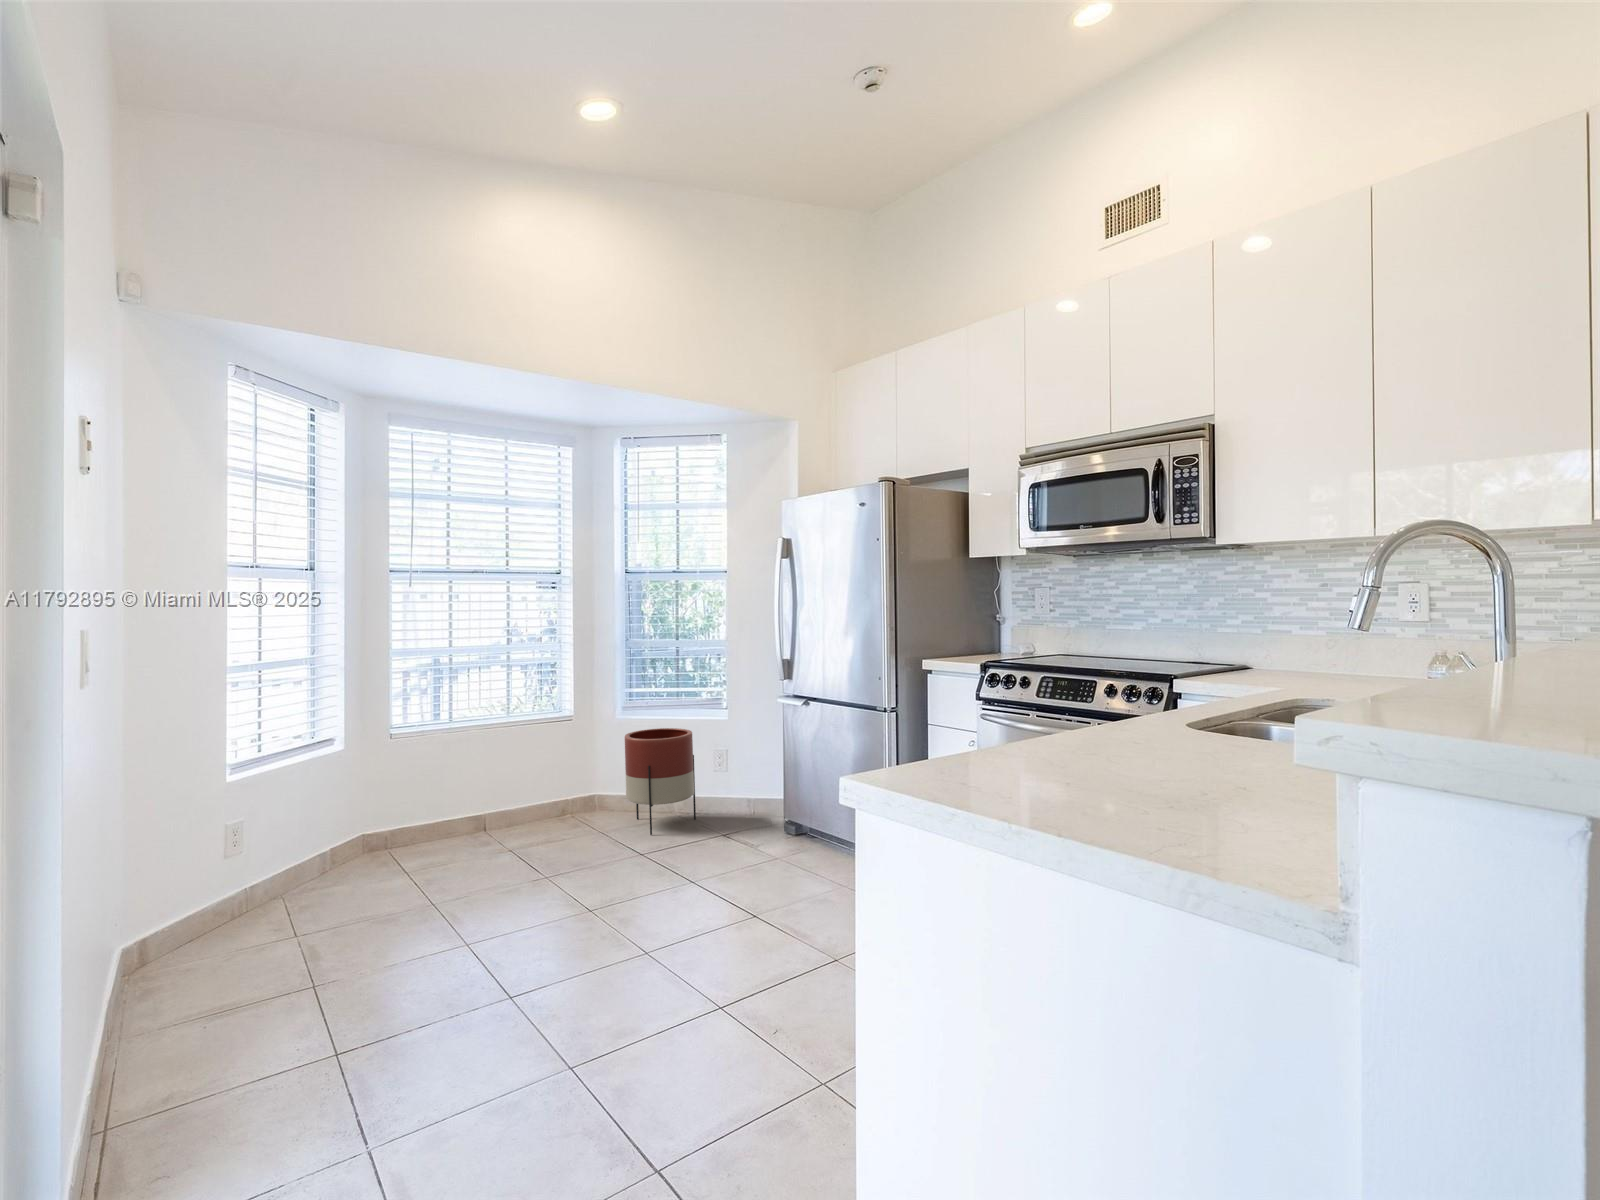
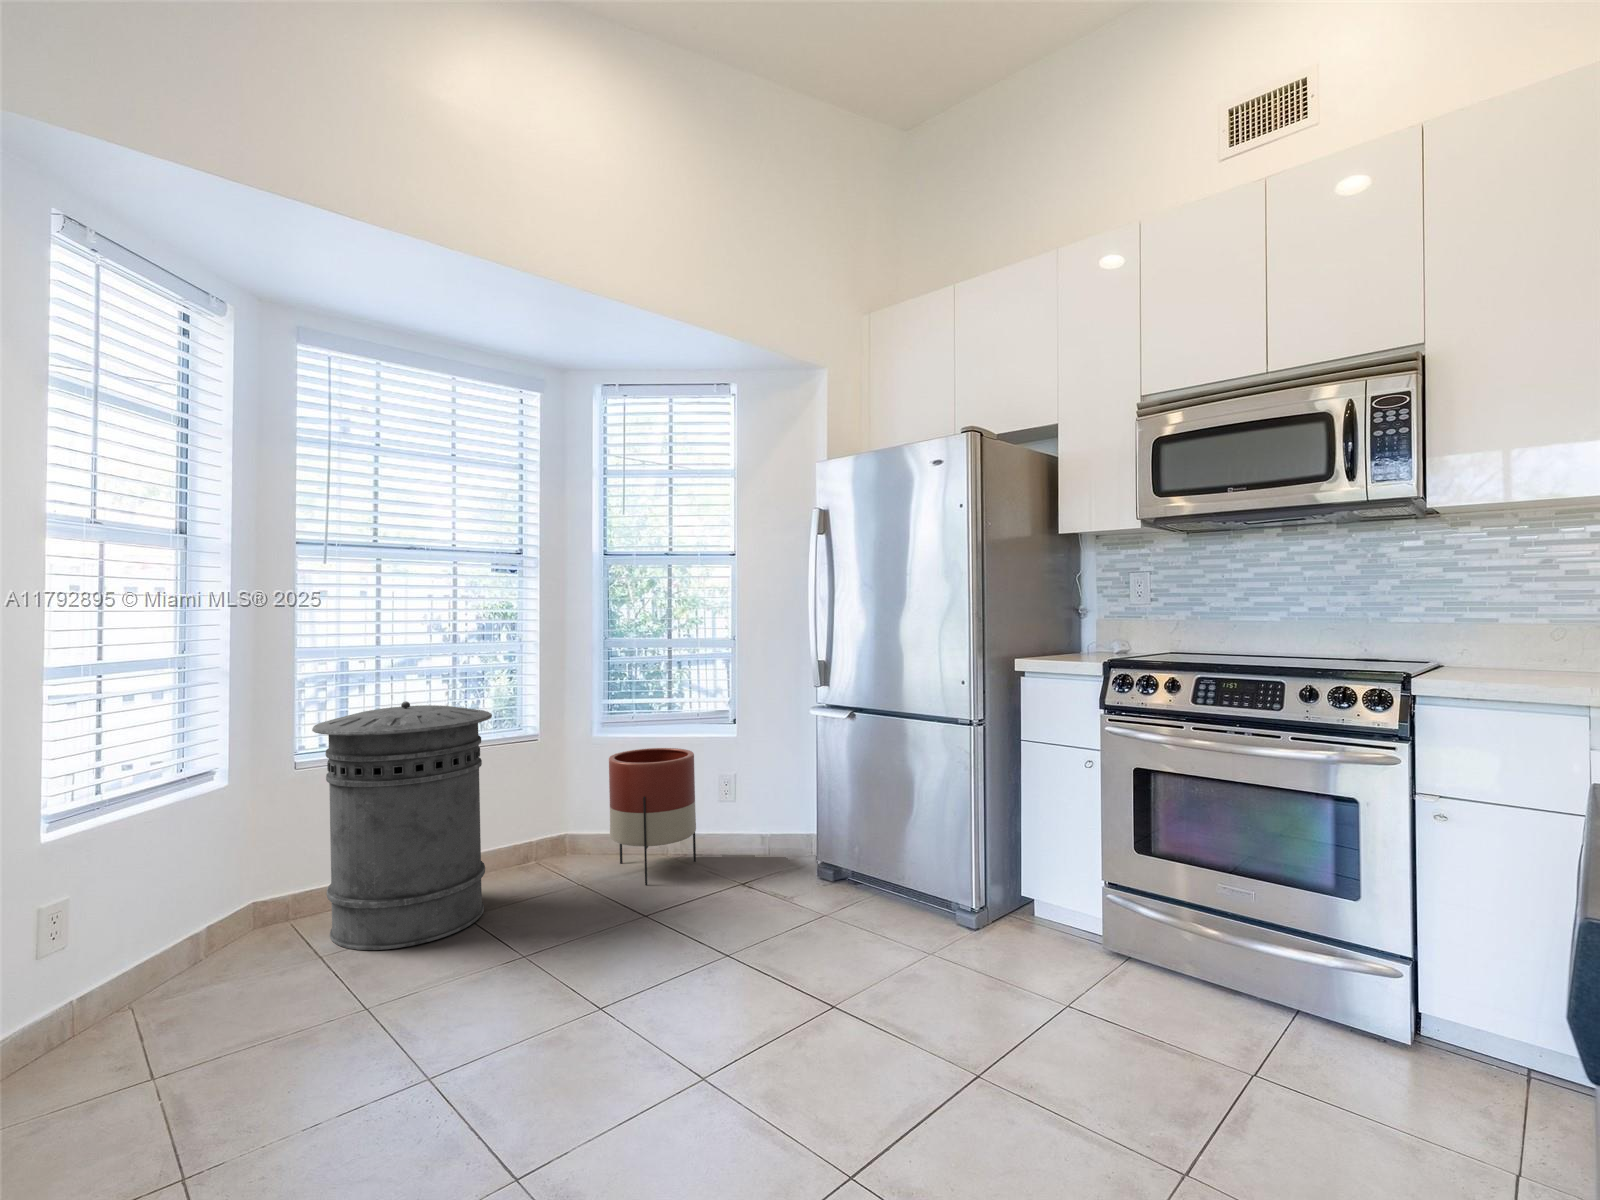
trash can: none [400,690,530,870] -> present [312,701,492,950]

